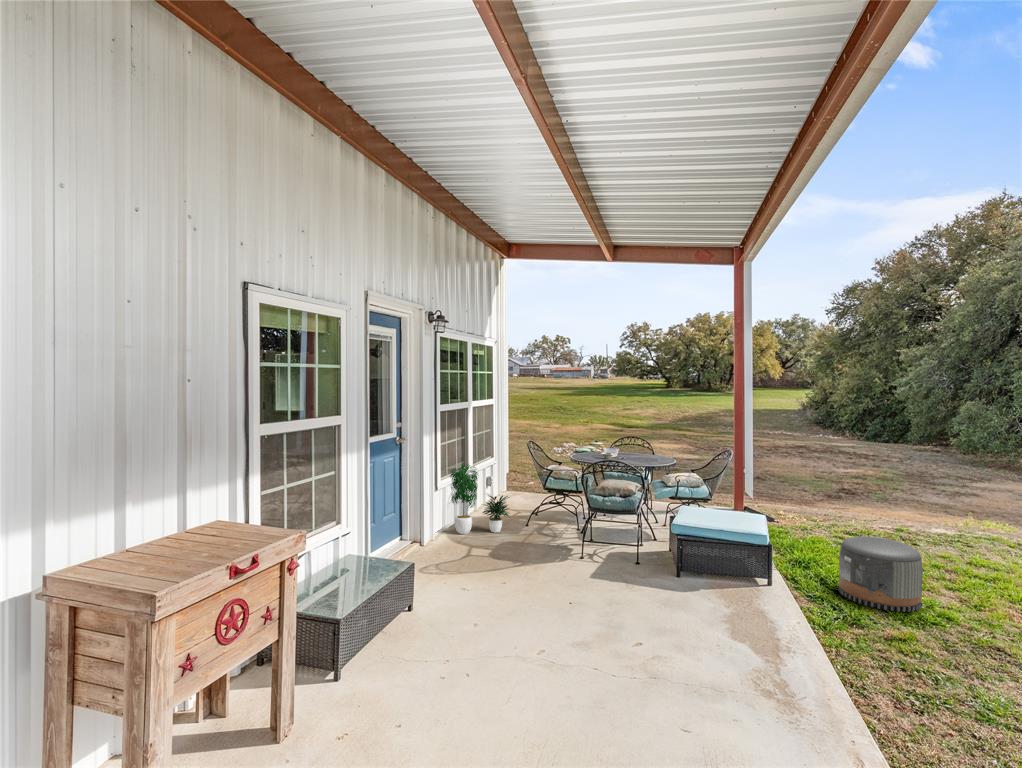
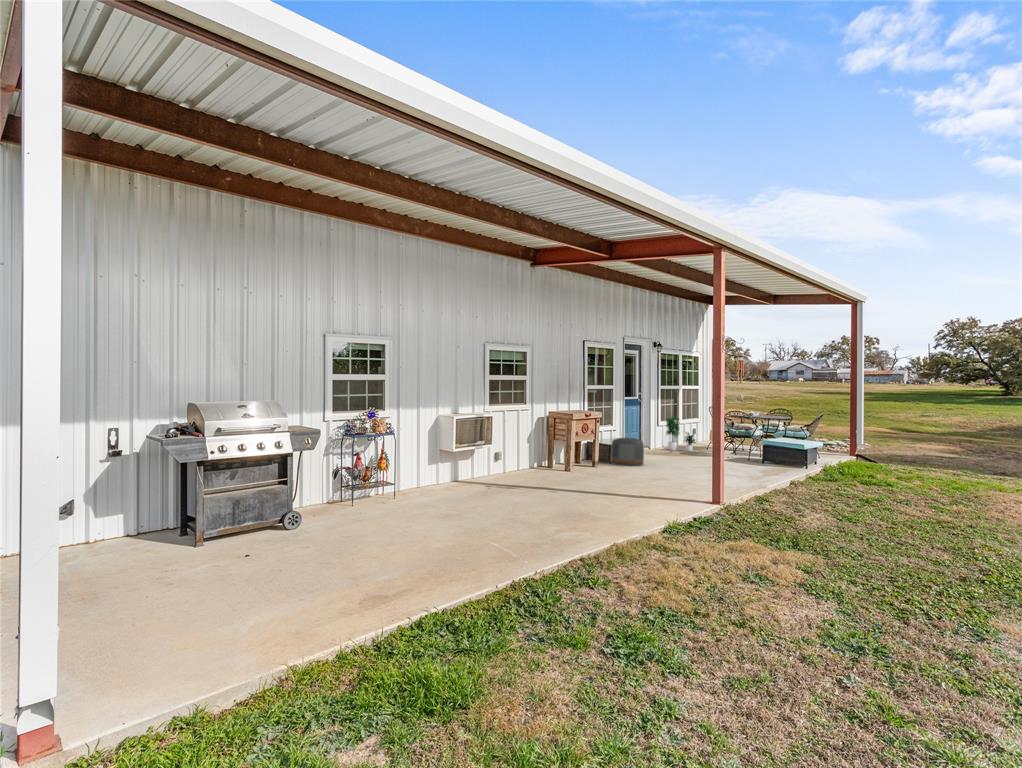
pouf: present [839,537,923,612] -> present [611,438,644,466]

